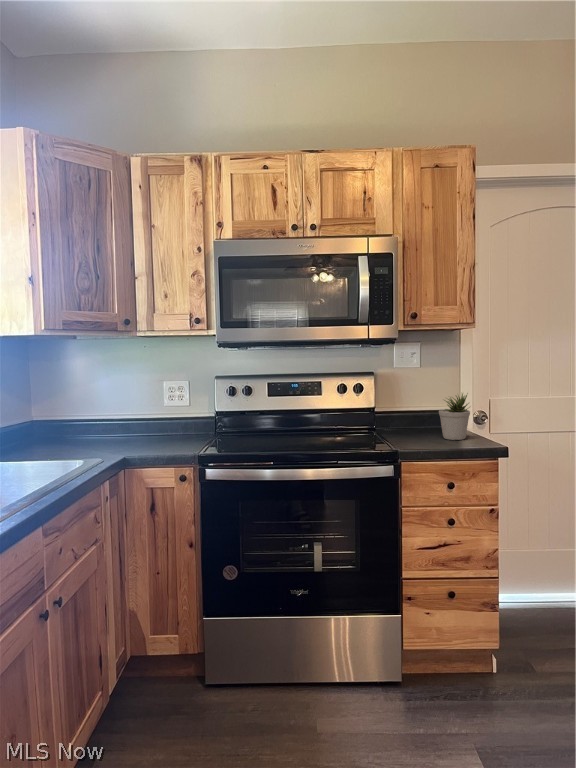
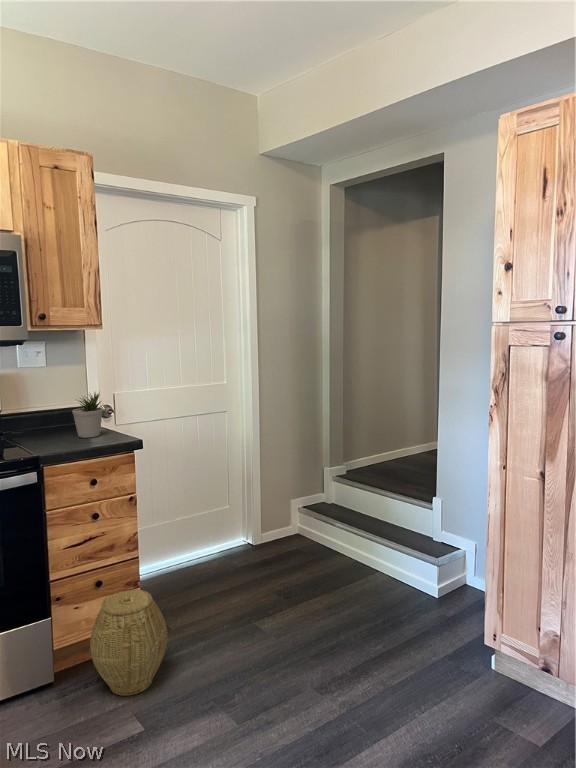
woven basket: none [435,610,522,730] -> present [90,590,167,696]

